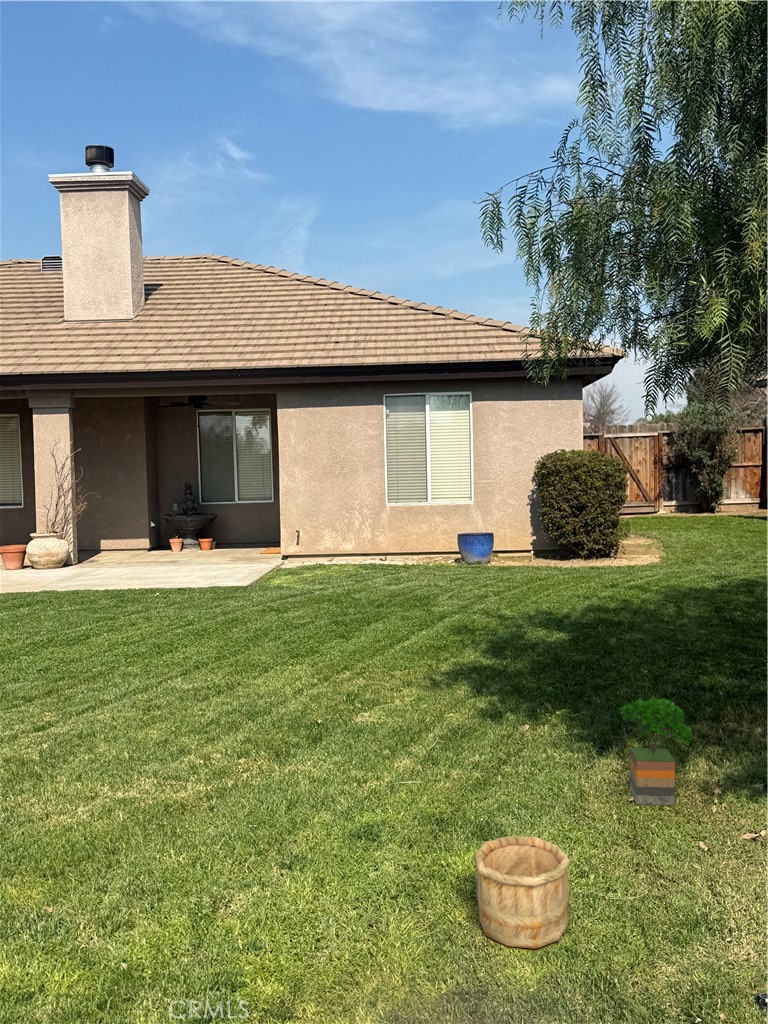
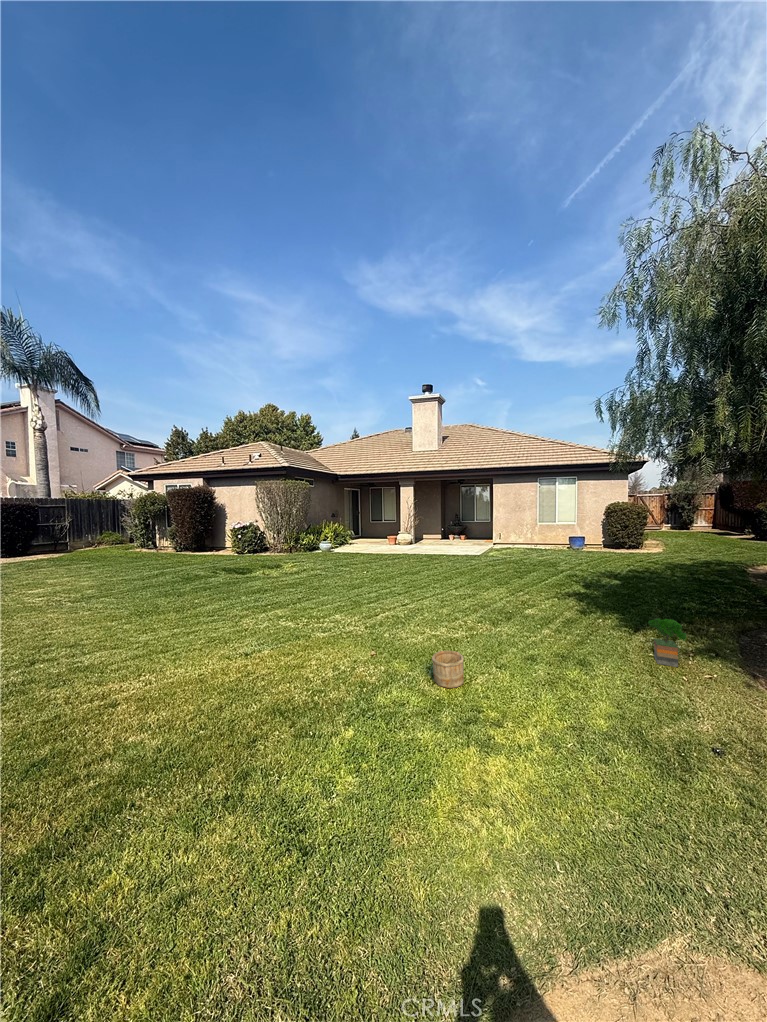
wooden bucket: present [473,836,570,949] -> present [432,650,464,688]

